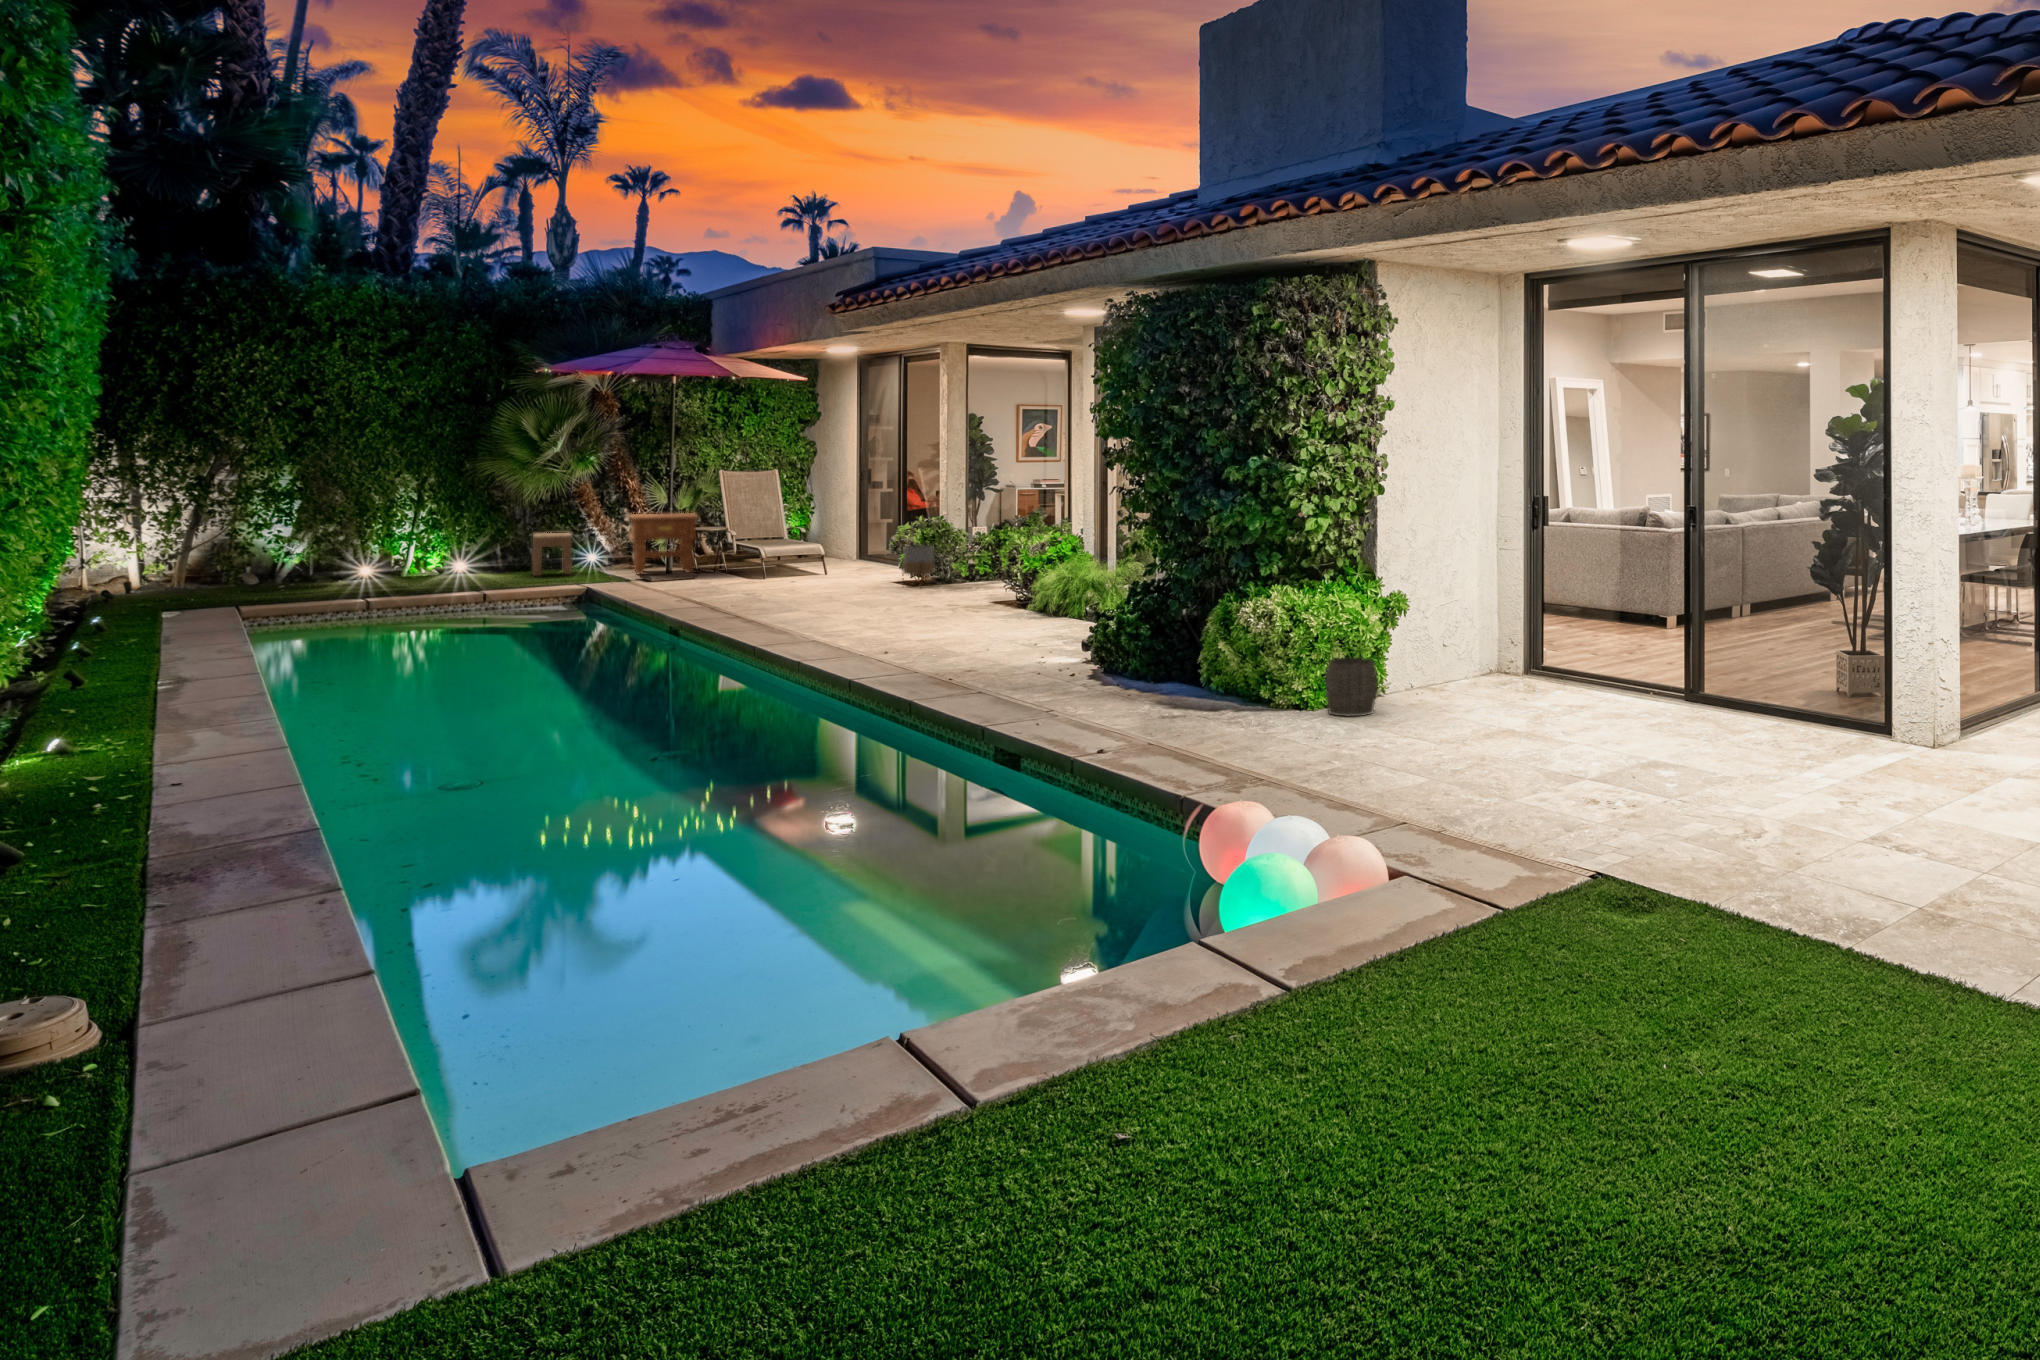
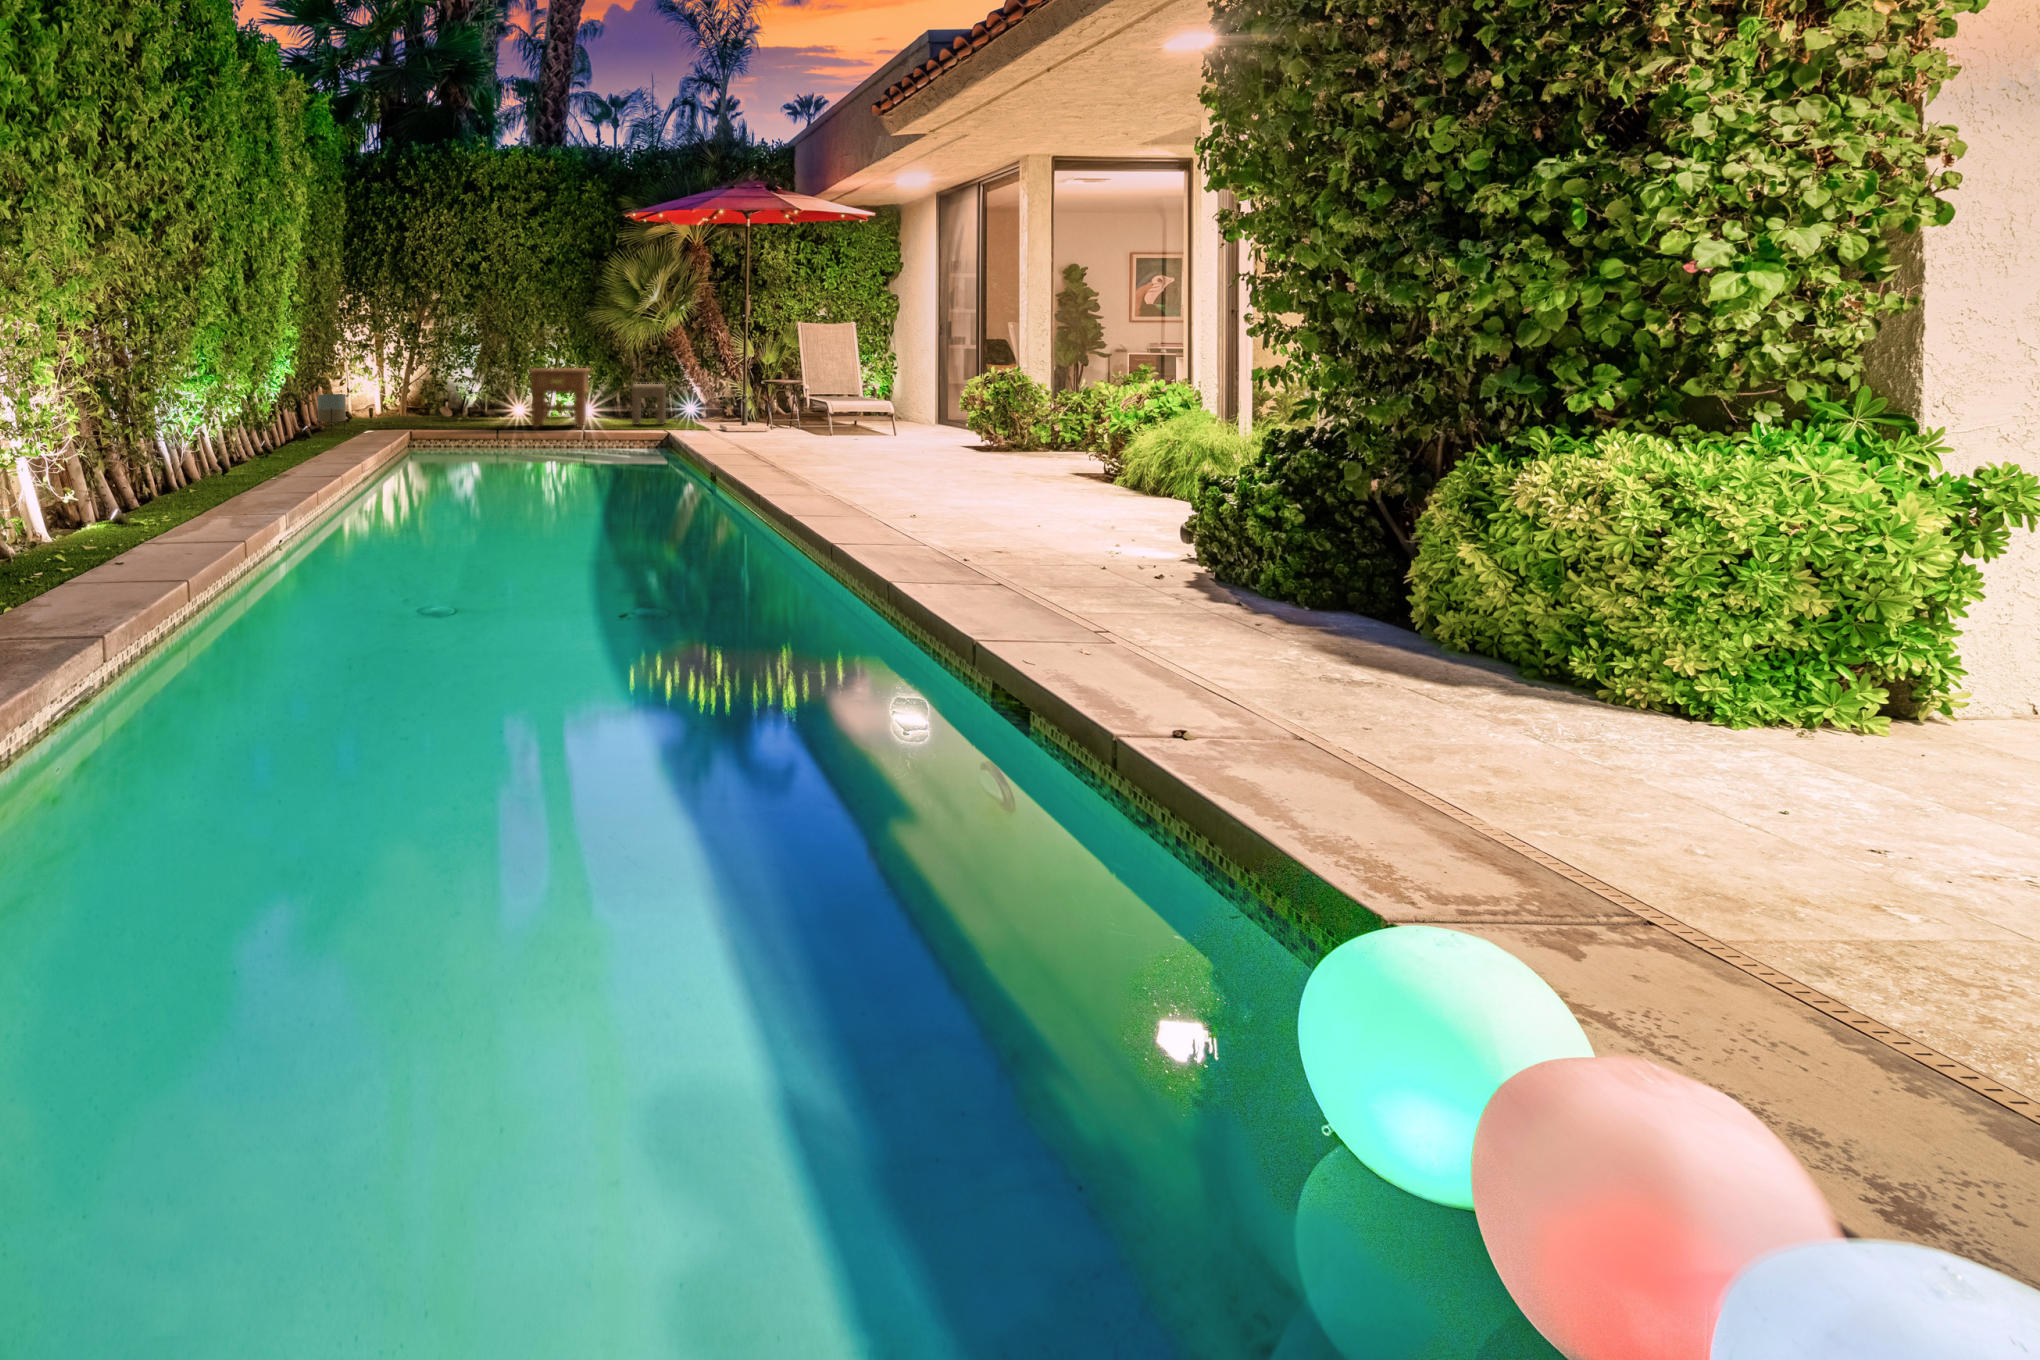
side table: present [630,513,698,574] -> present [528,368,589,427]
planter: present [903,545,934,575] -> present [318,394,346,435]
woven basket: present [1325,657,1377,717] -> none [1773,608,1950,764]

